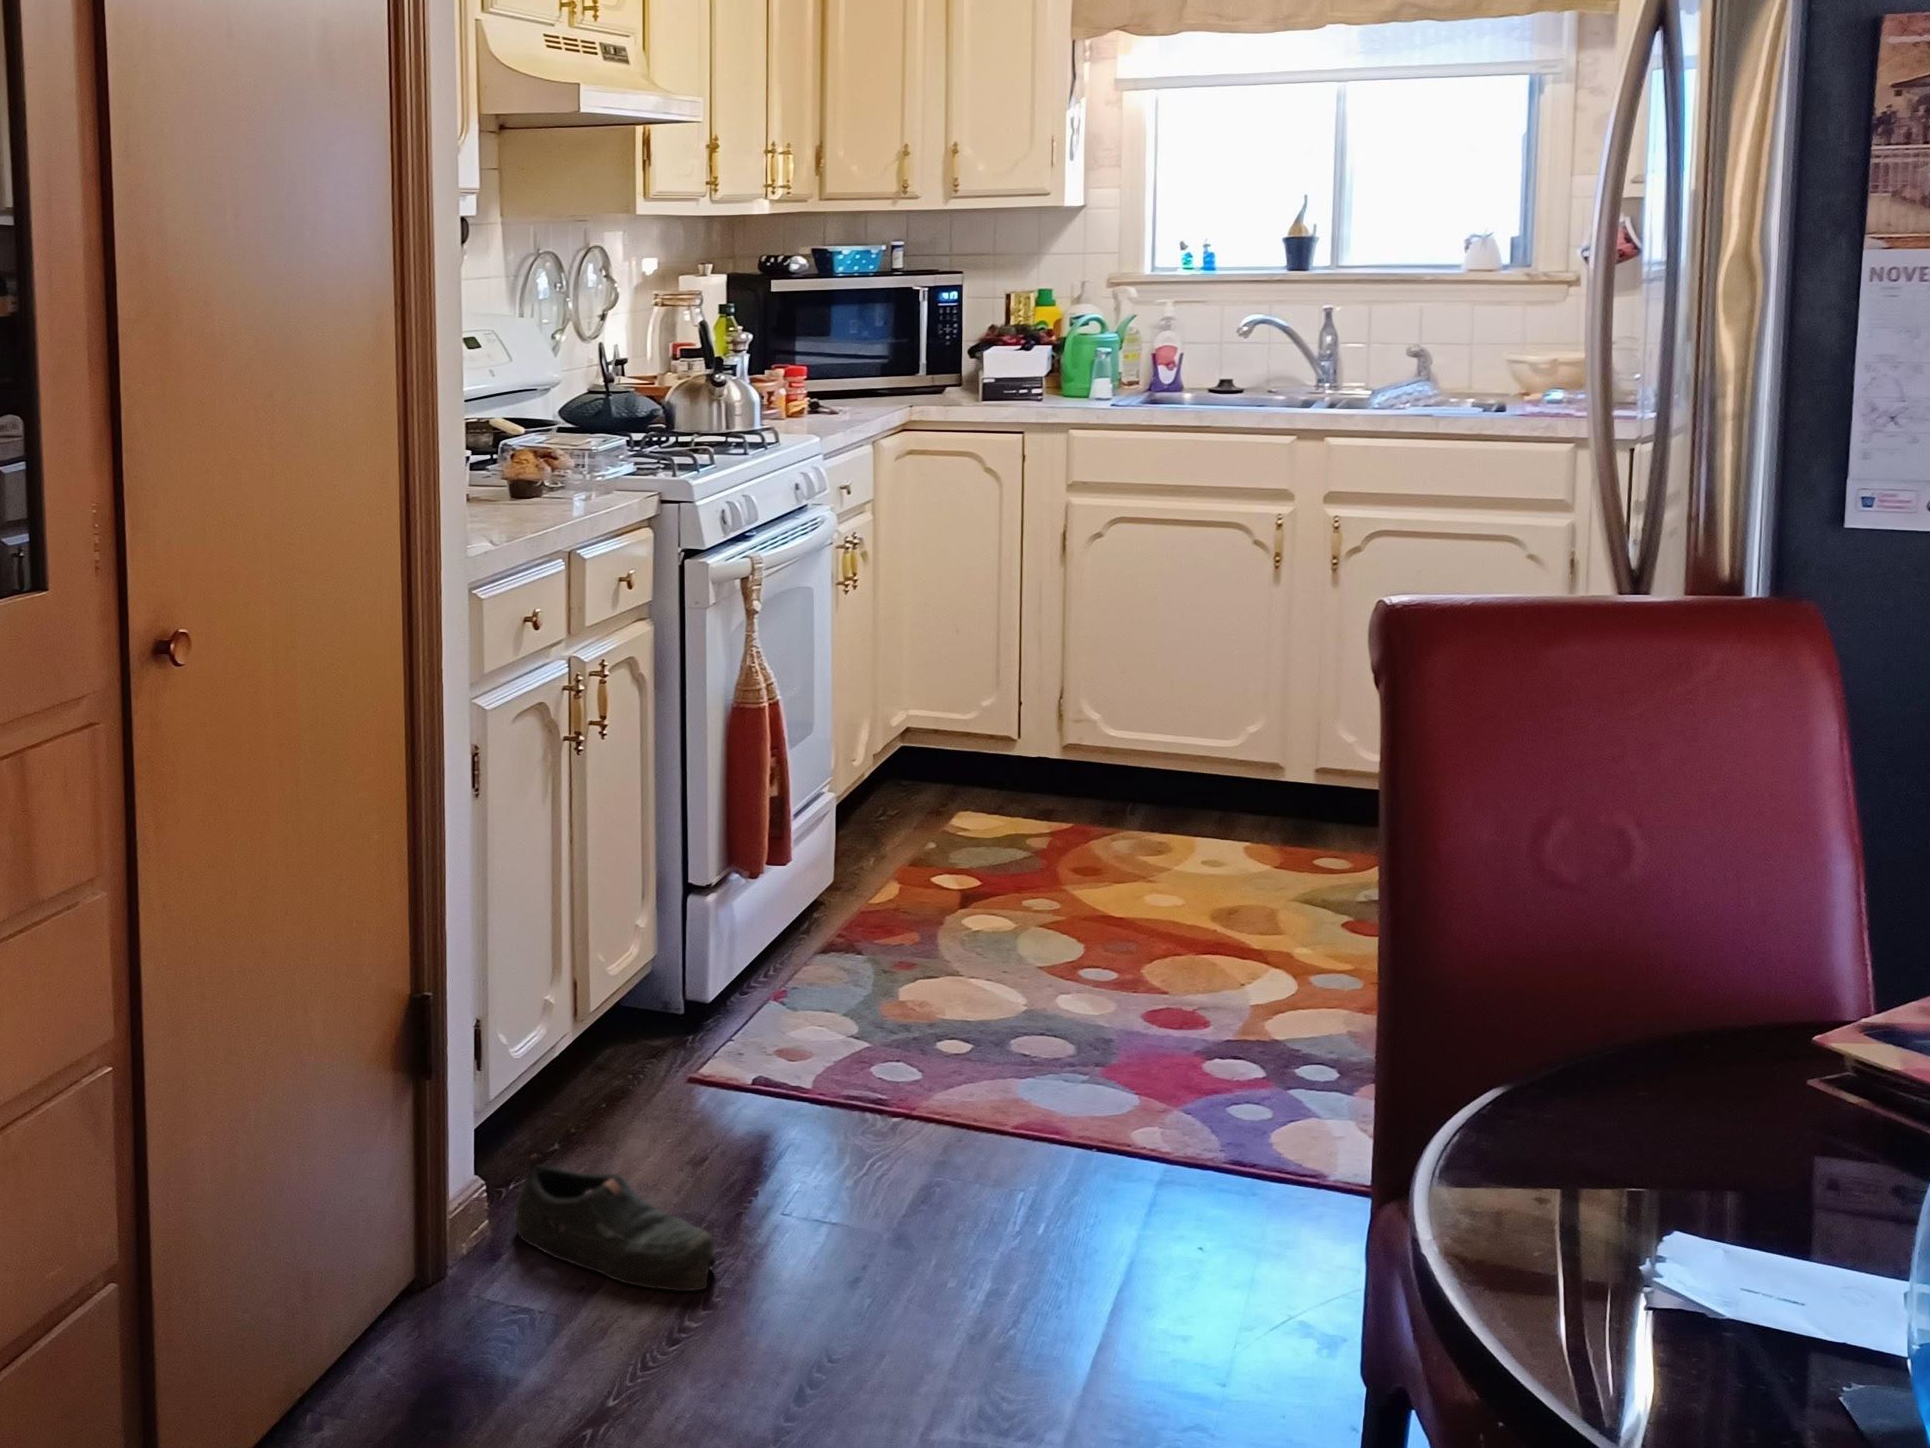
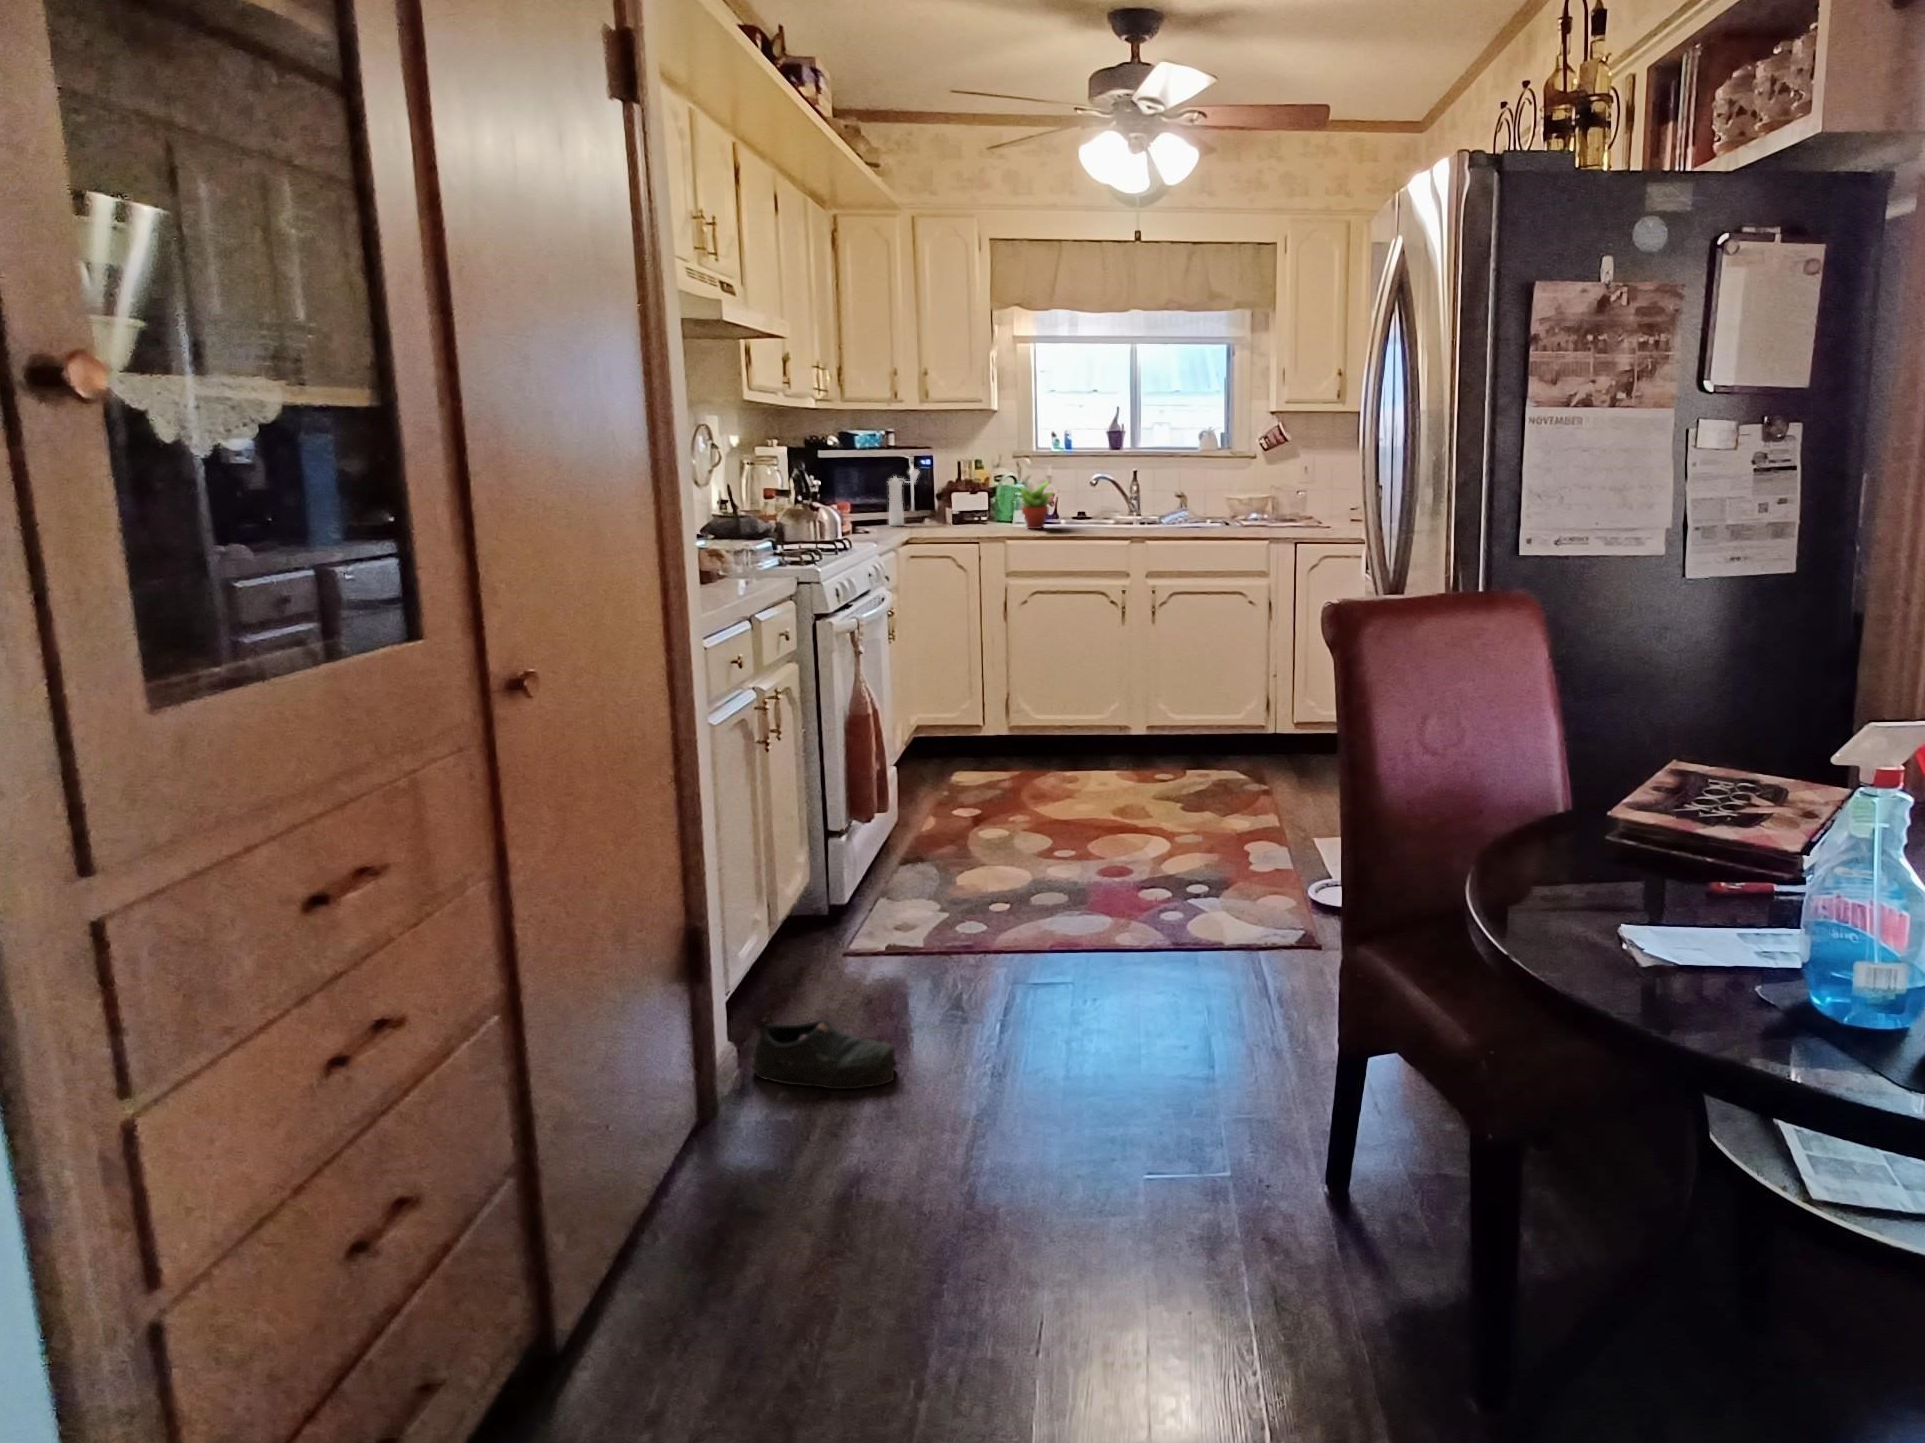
pepper mill: none [881,308,937,400] -> present [888,469,919,526]
succulent plant: none [1082,330,1170,415] -> present [1019,481,1052,529]

